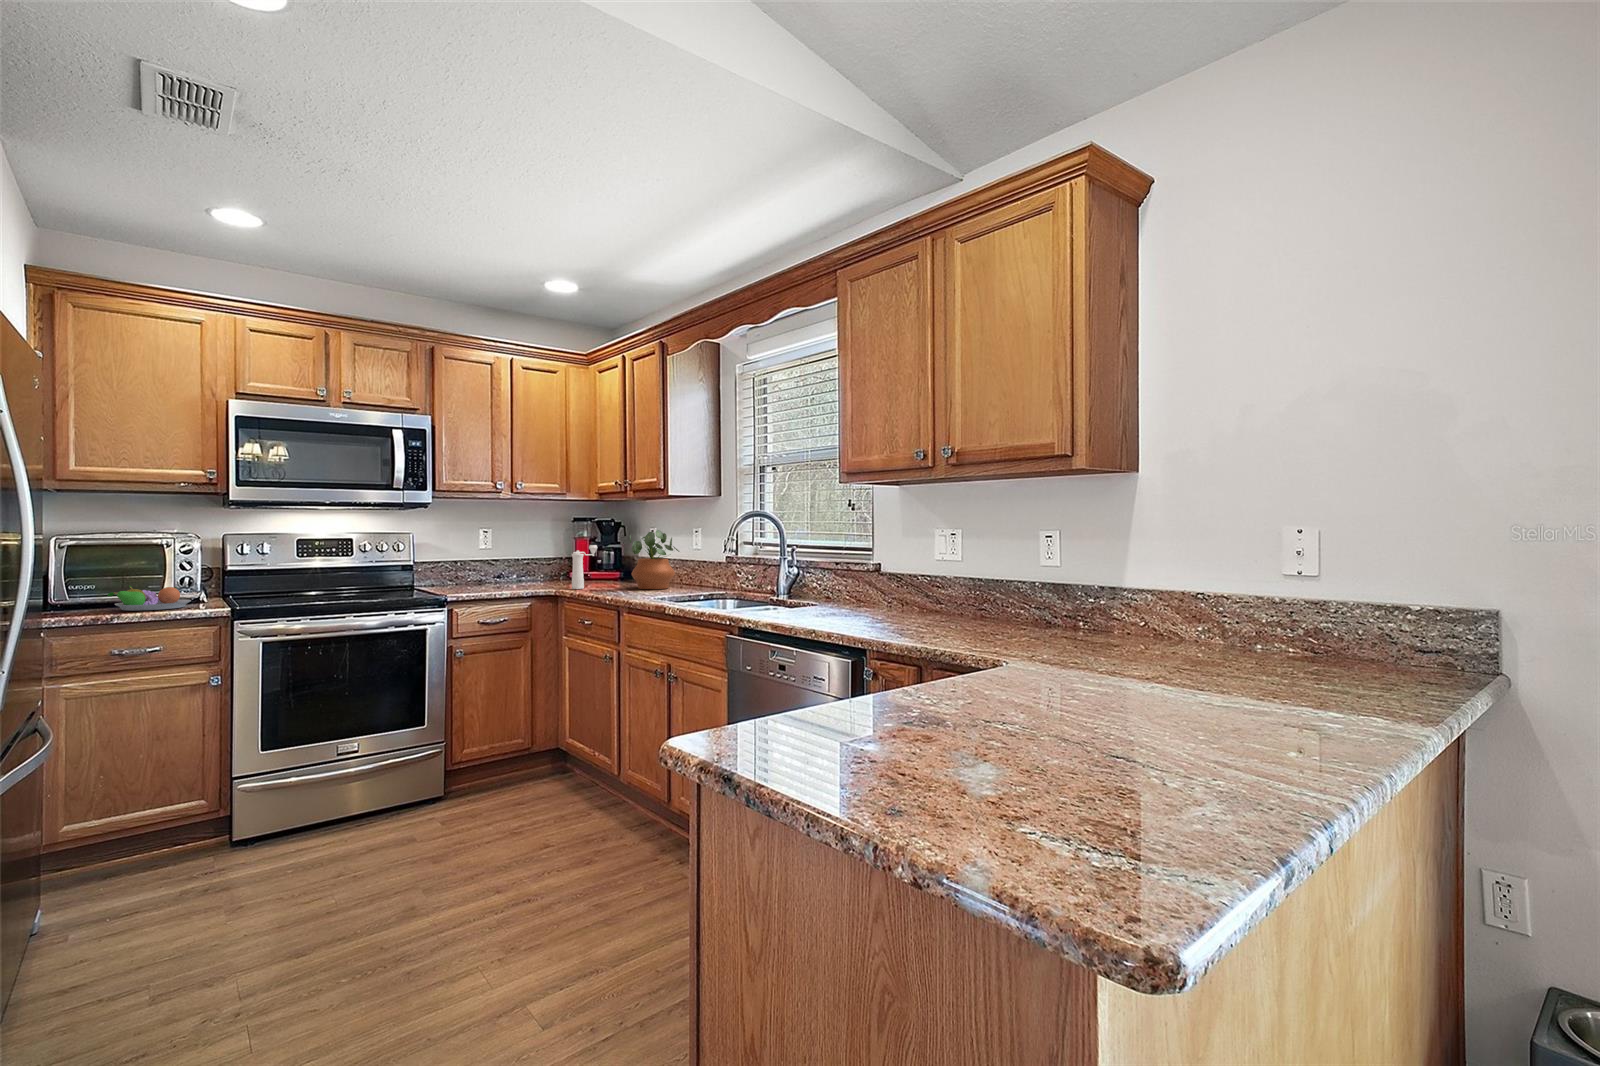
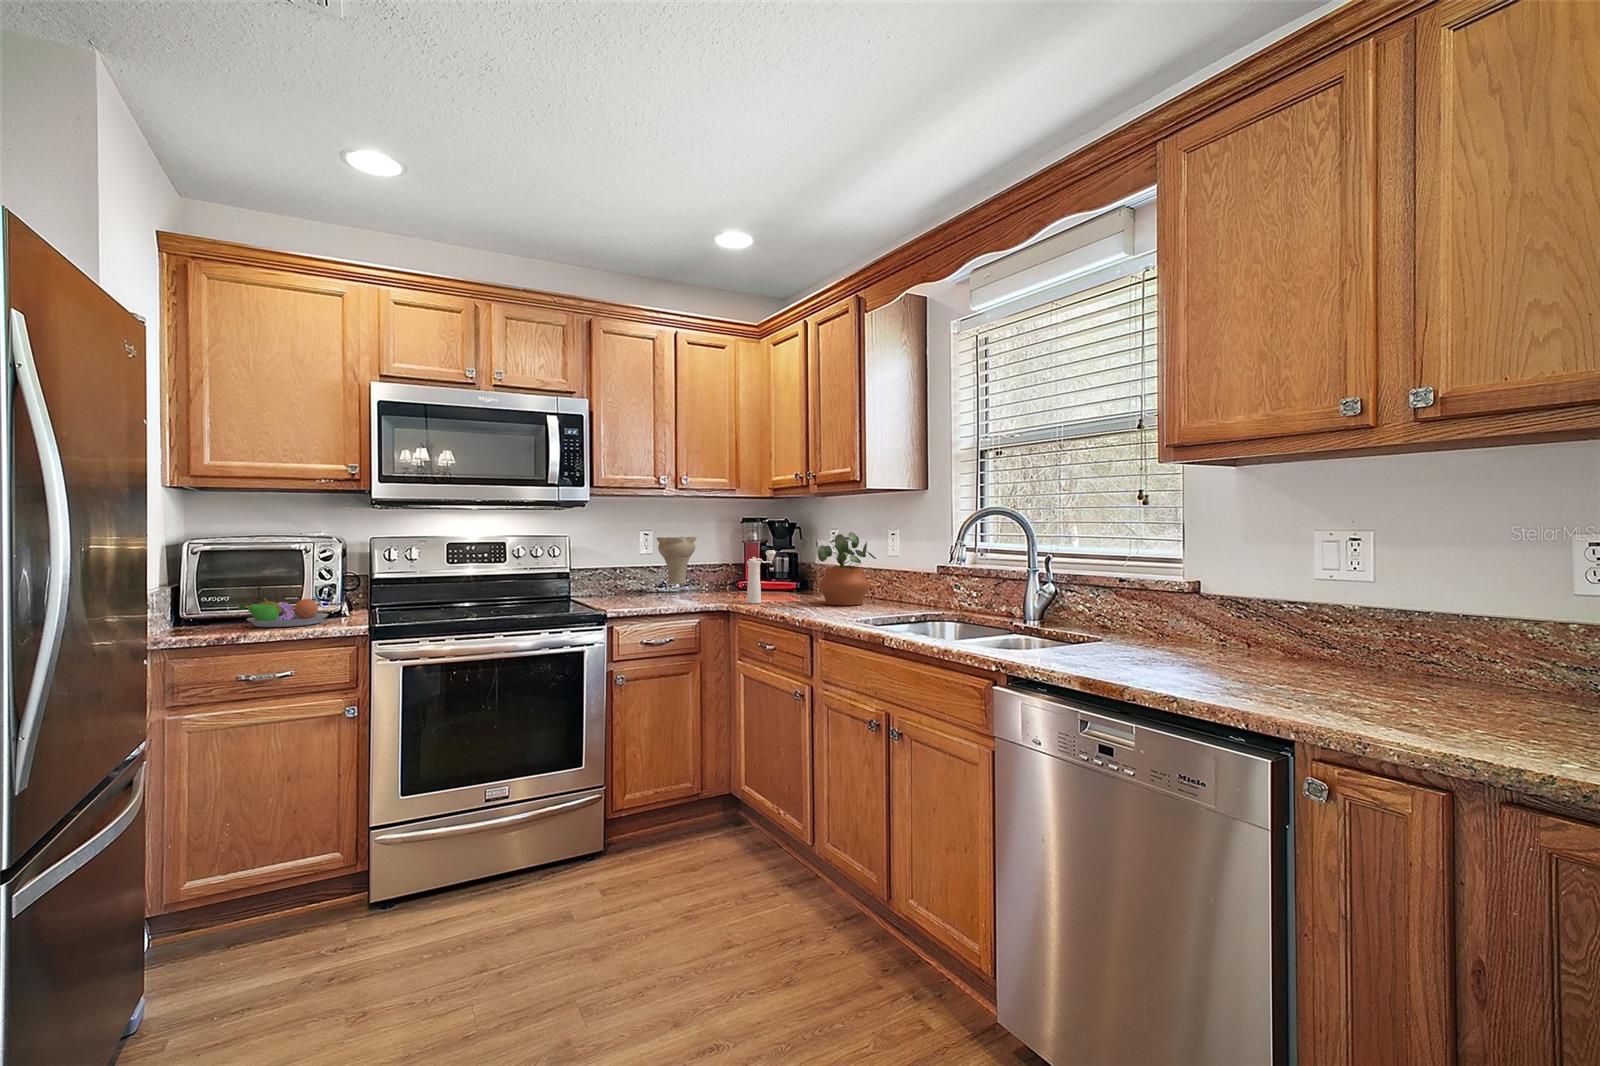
vase: none [488,532,537,580] -> present [657,537,697,584]

